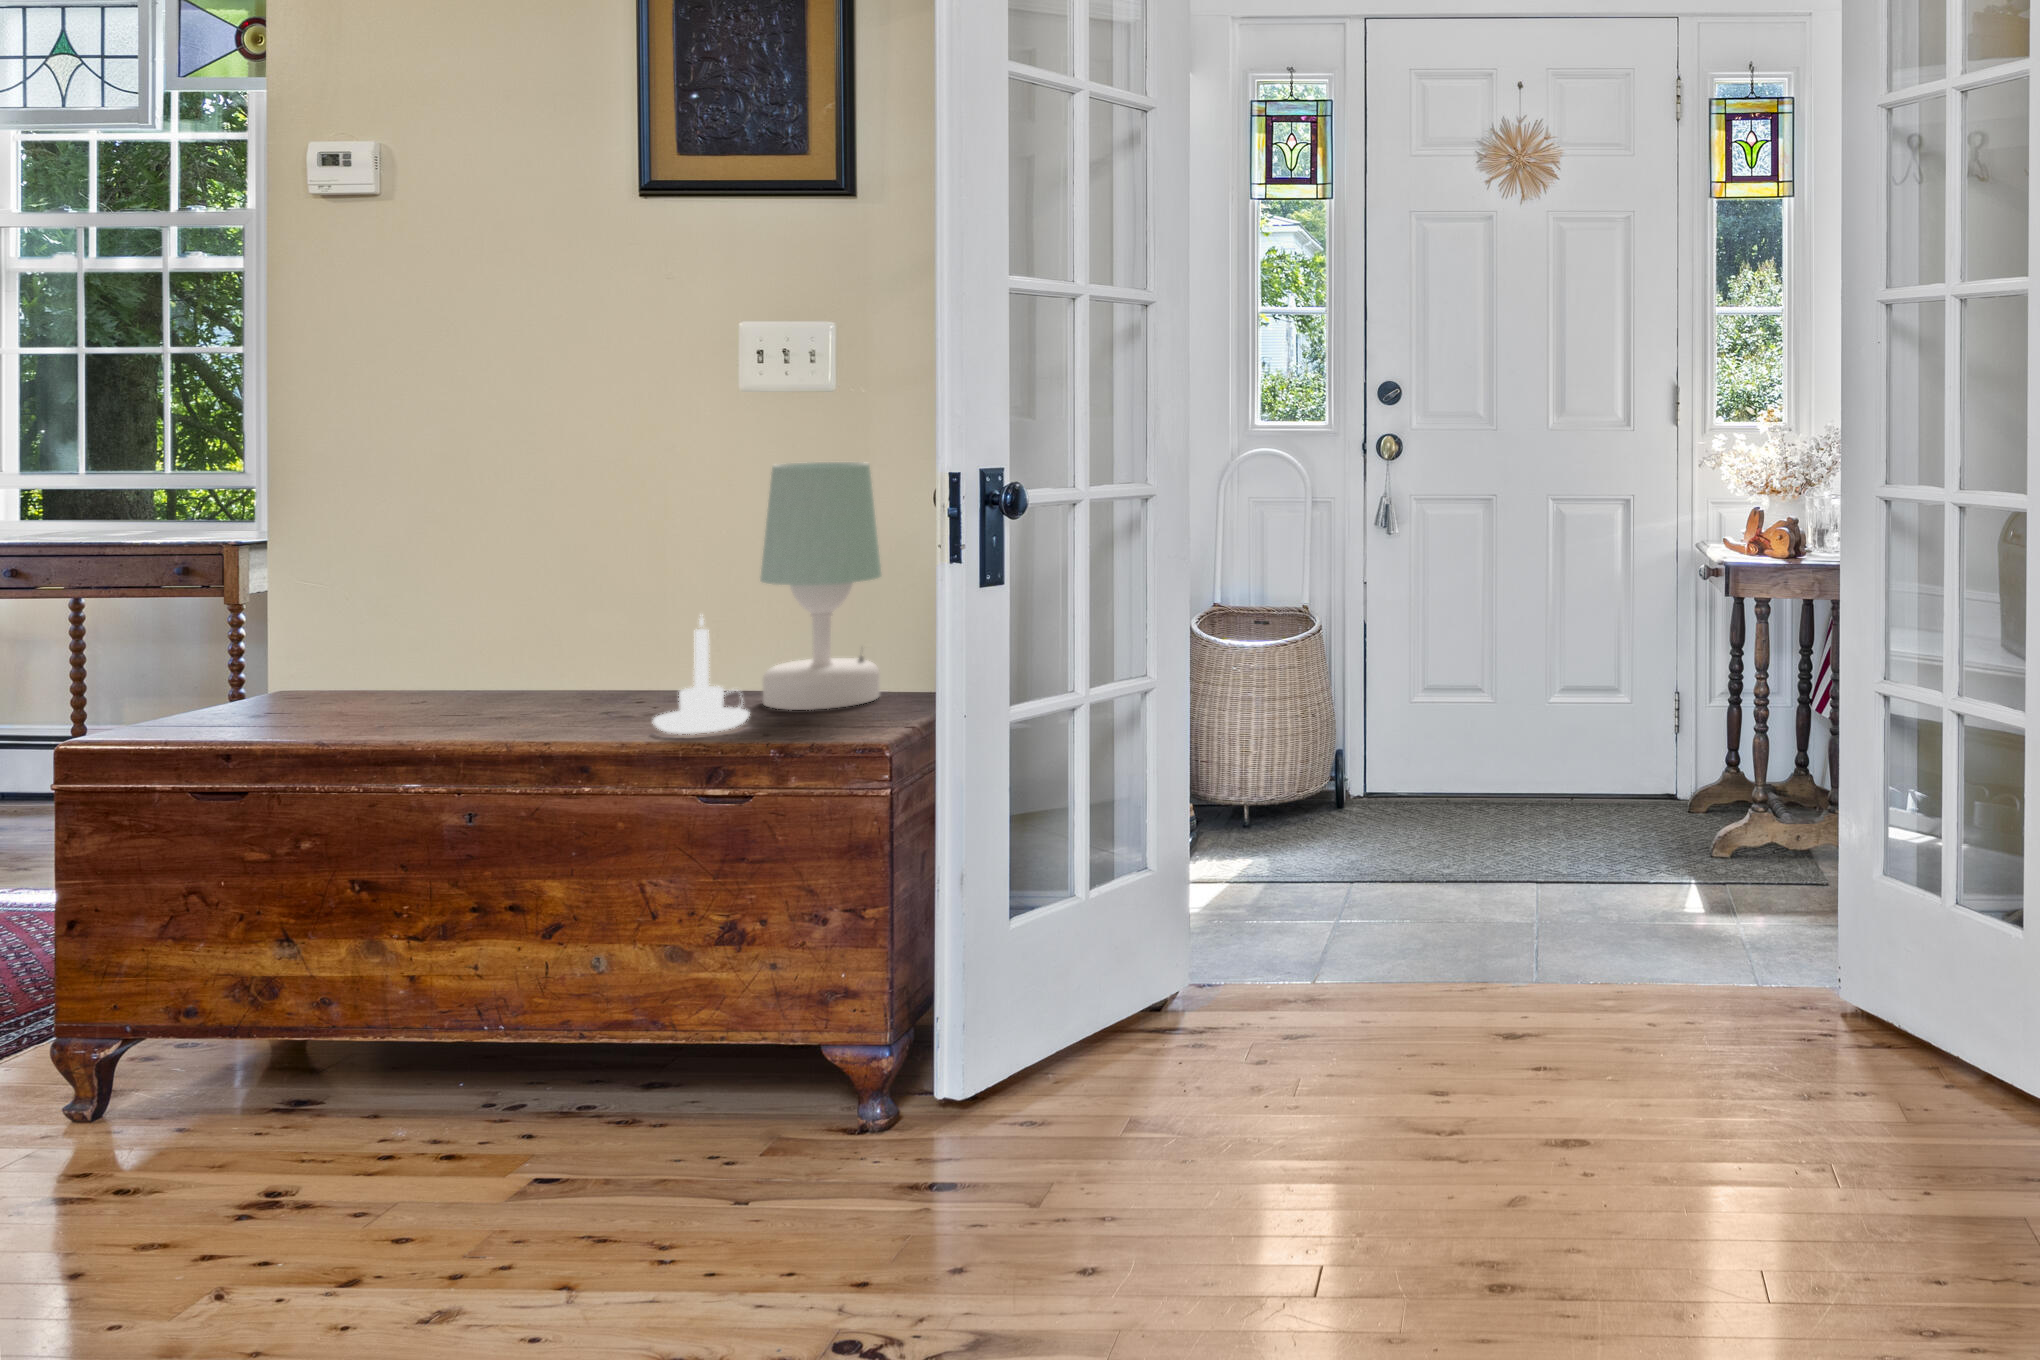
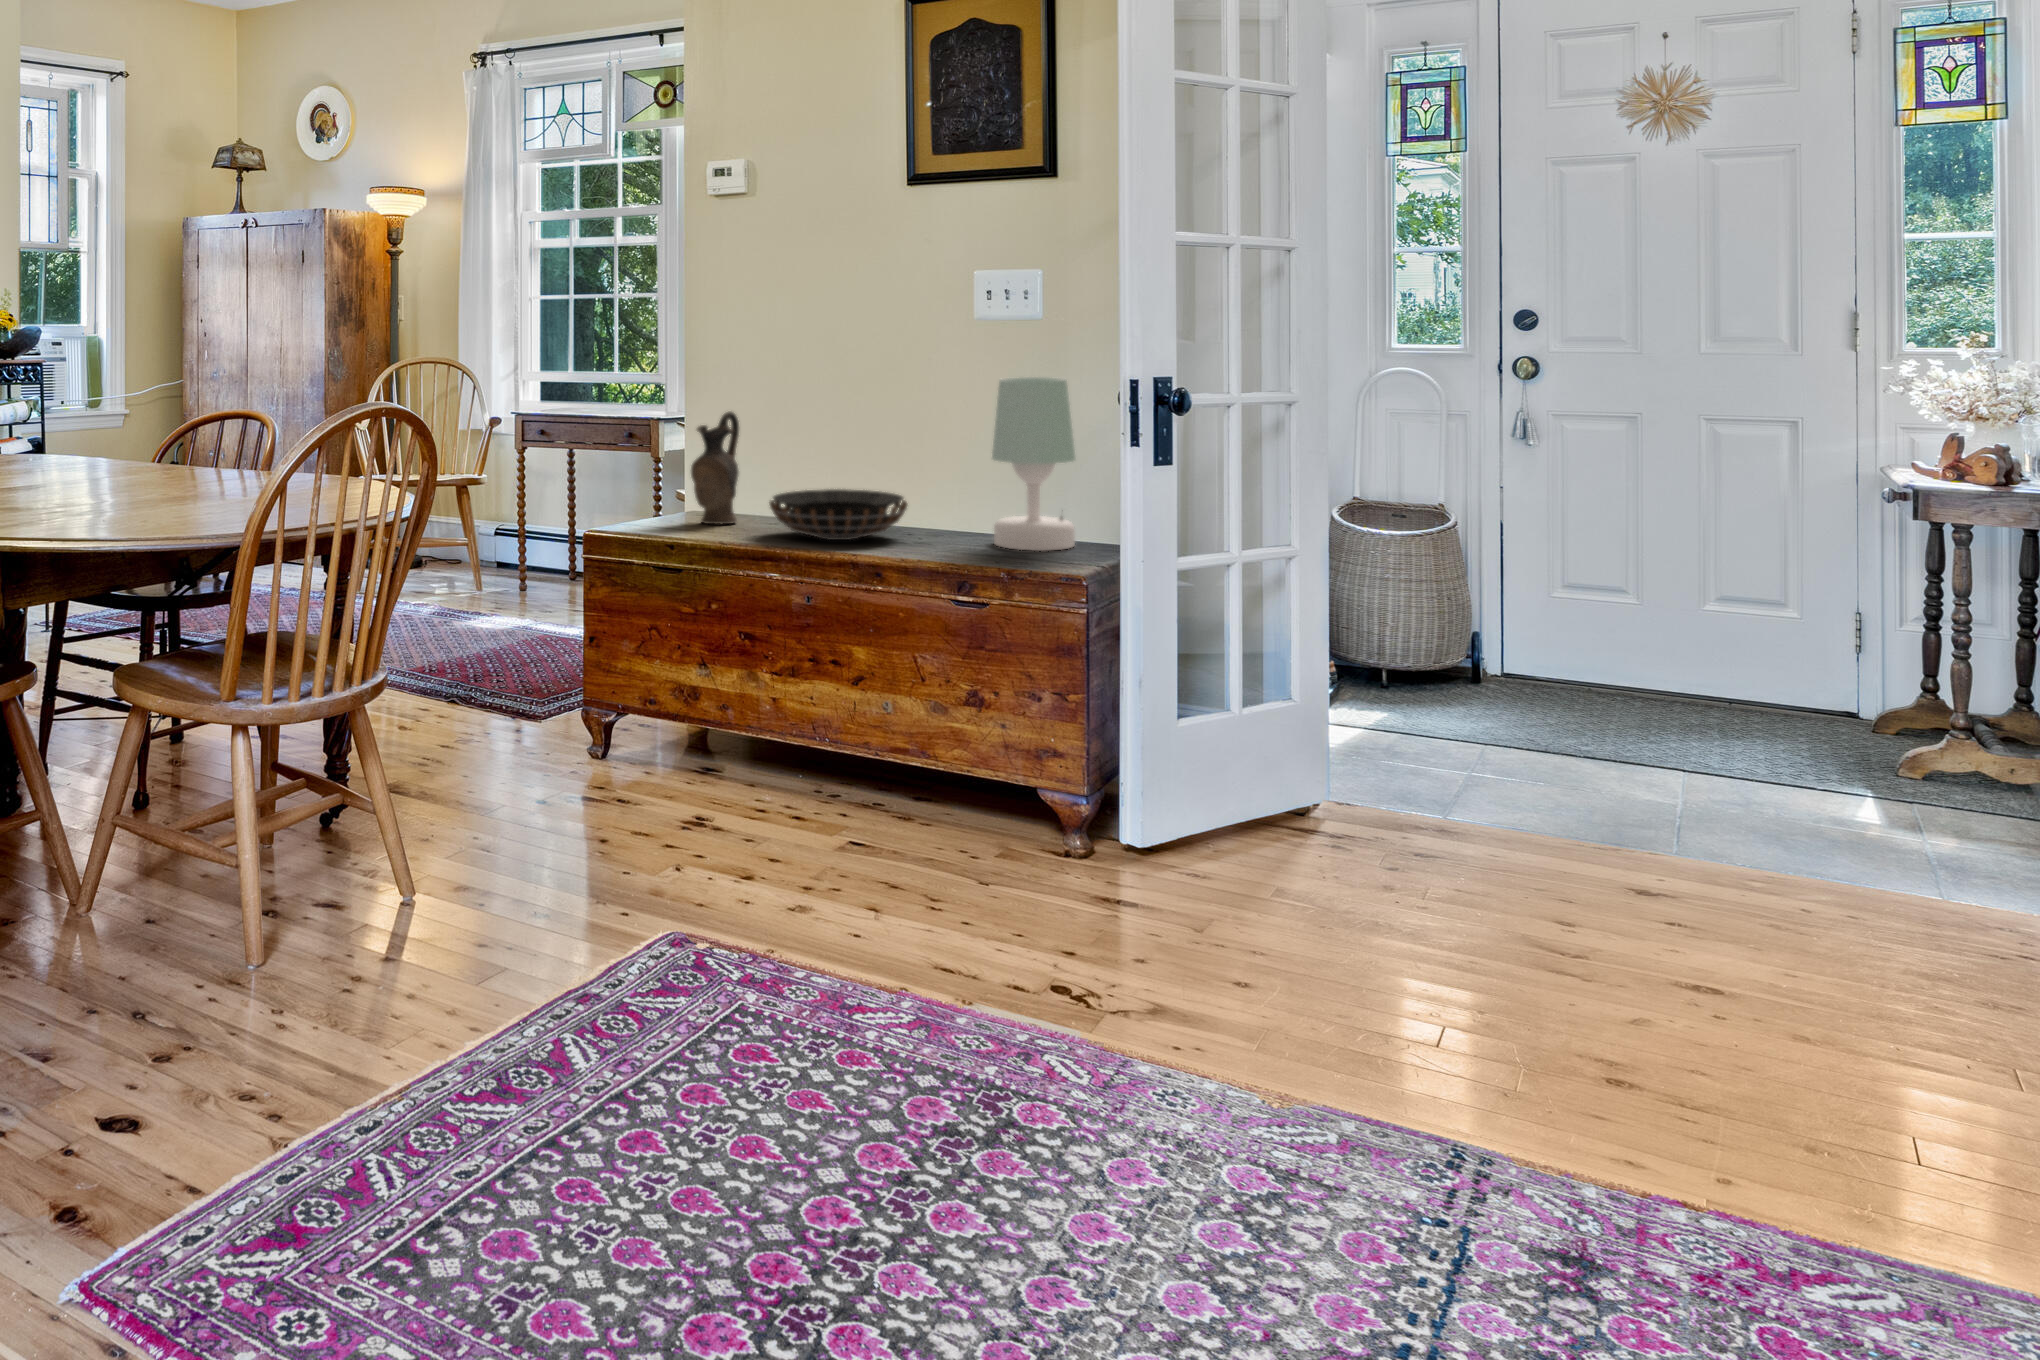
ceramic pitcher: none [249,525,347,711] -> present [691,412,739,524]
candle holder: present [653,615,749,734] -> none [926,477,988,558]
decorative bowl: none [388,638,630,721] -> present [769,489,907,540]

